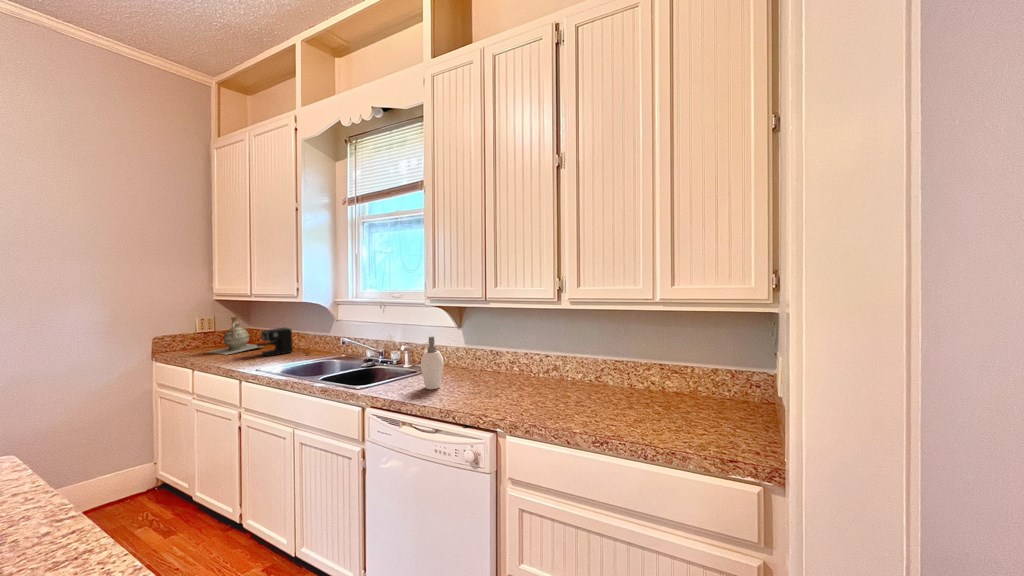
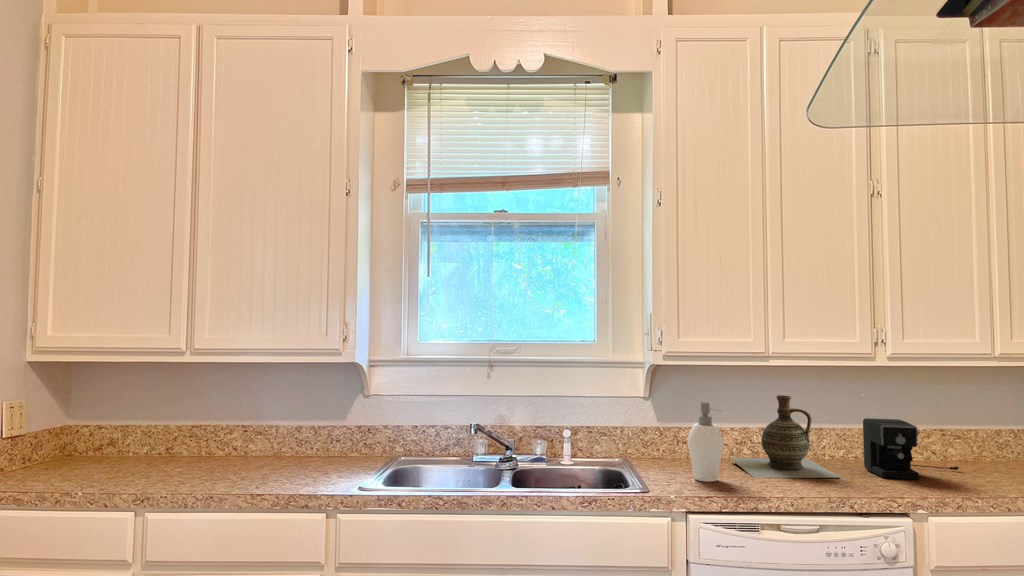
ceramic jug: present [210,317,262,355] -> present [730,395,838,478]
coffee maker: present [257,328,293,356] -> present [863,418,958,479]

